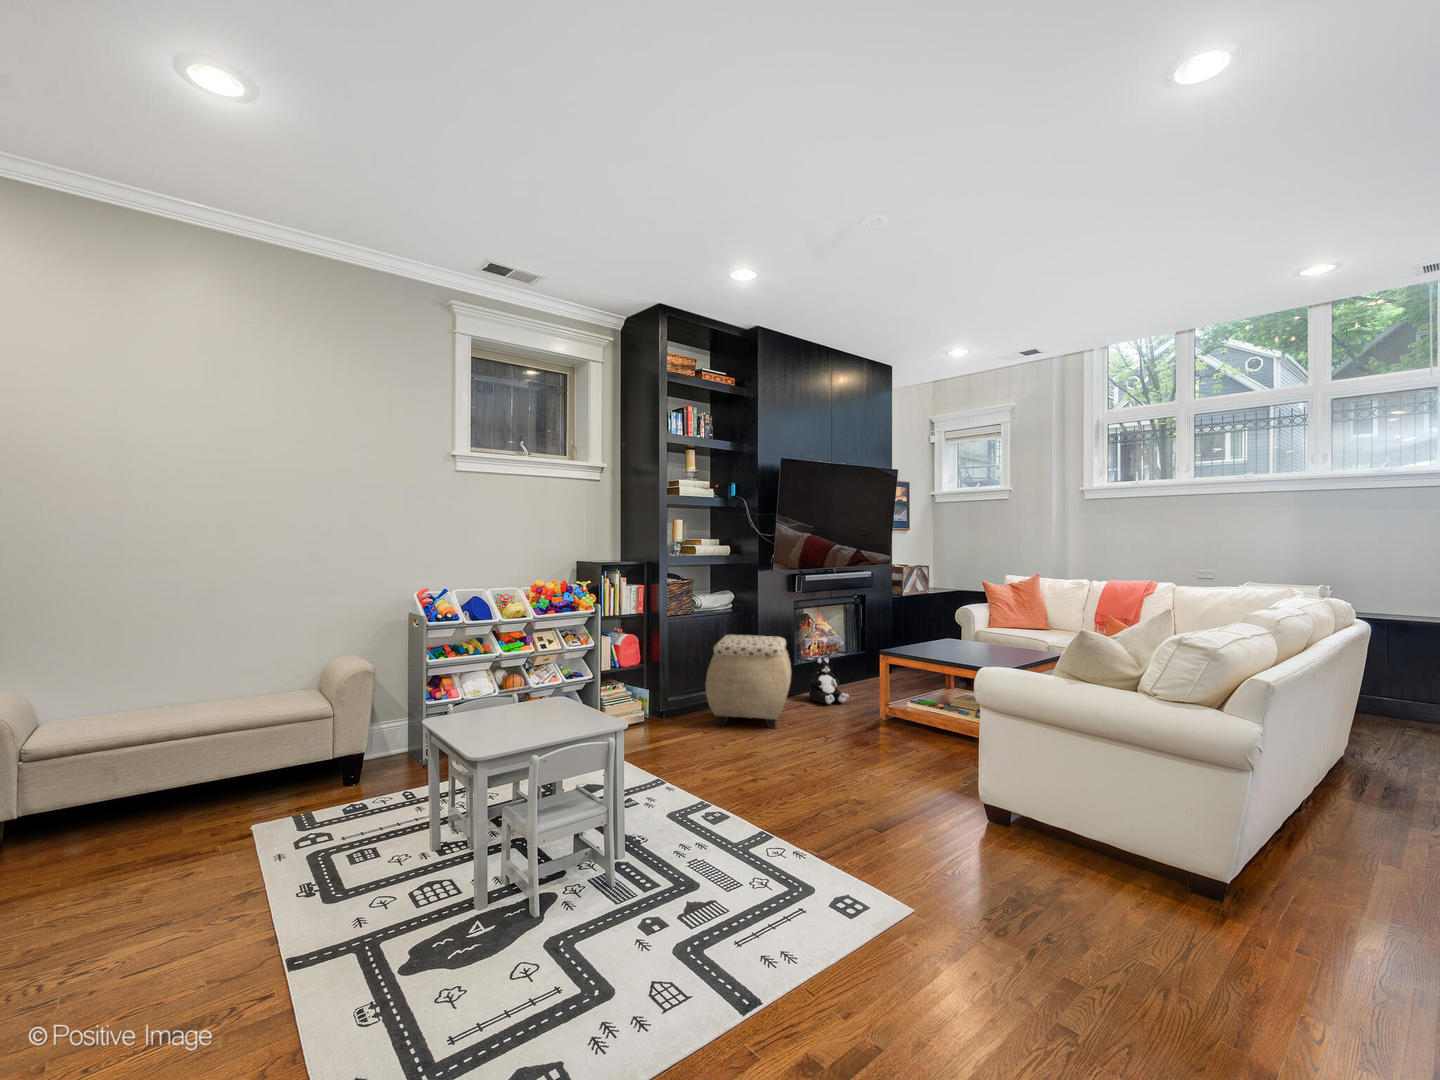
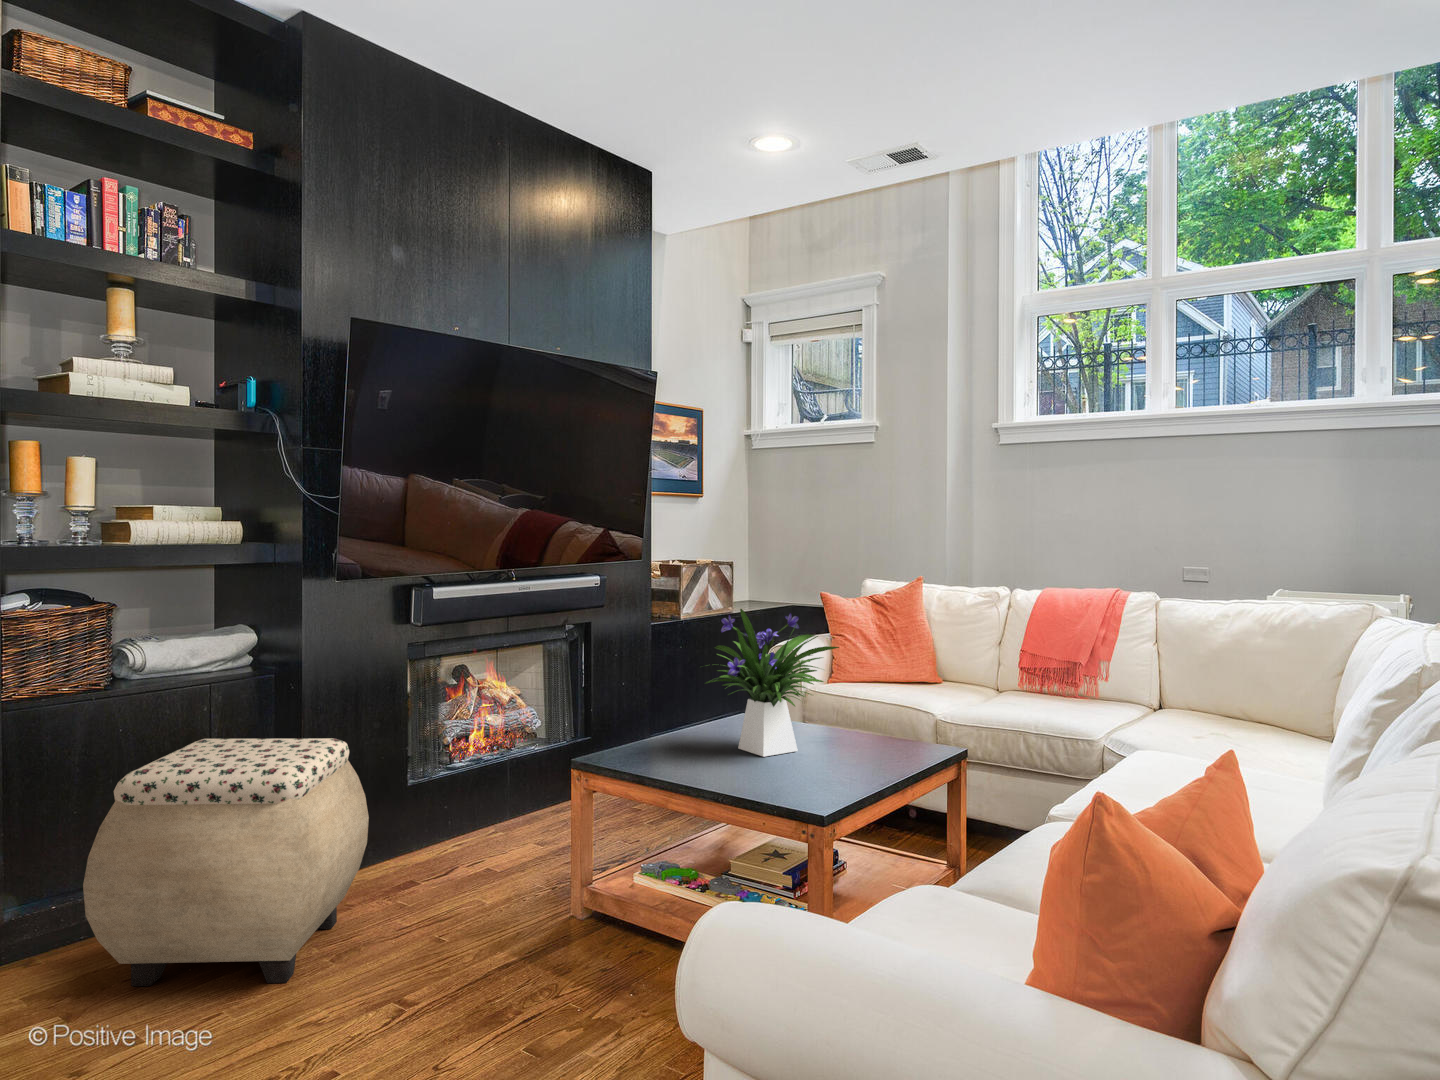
flower arrangement: none [940,587,1006,653] -> present [706,609,839,757]
plush toy: present [808,657,849,704] -> none [432,768,521,878]

